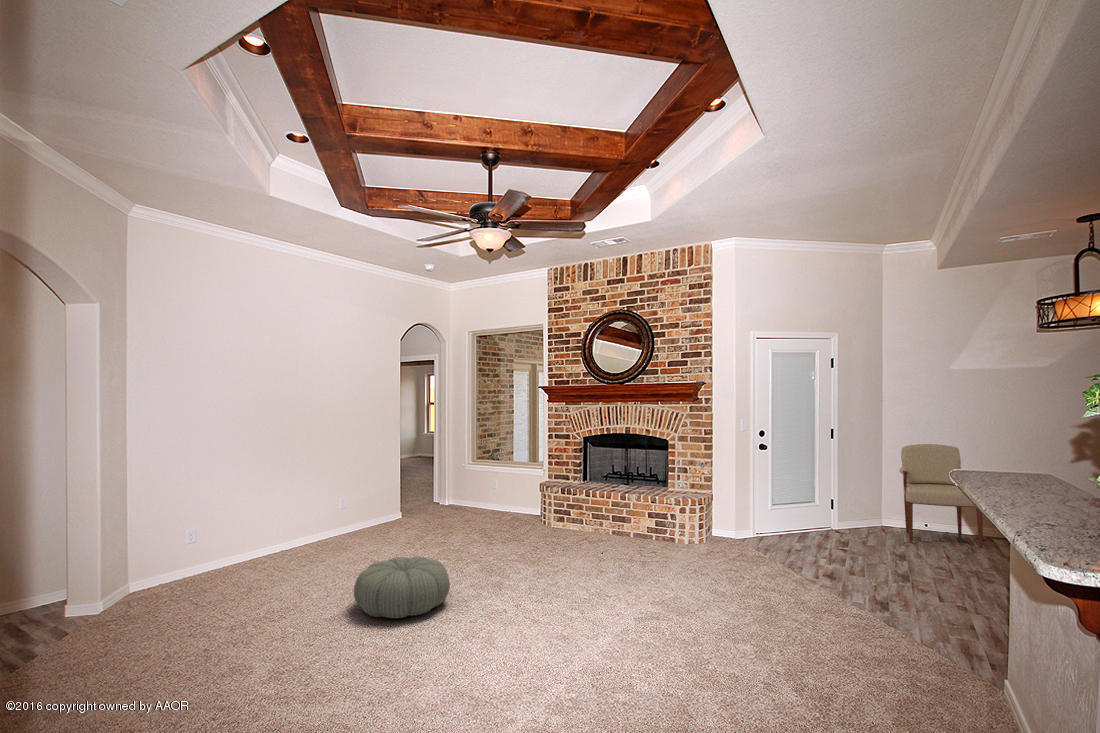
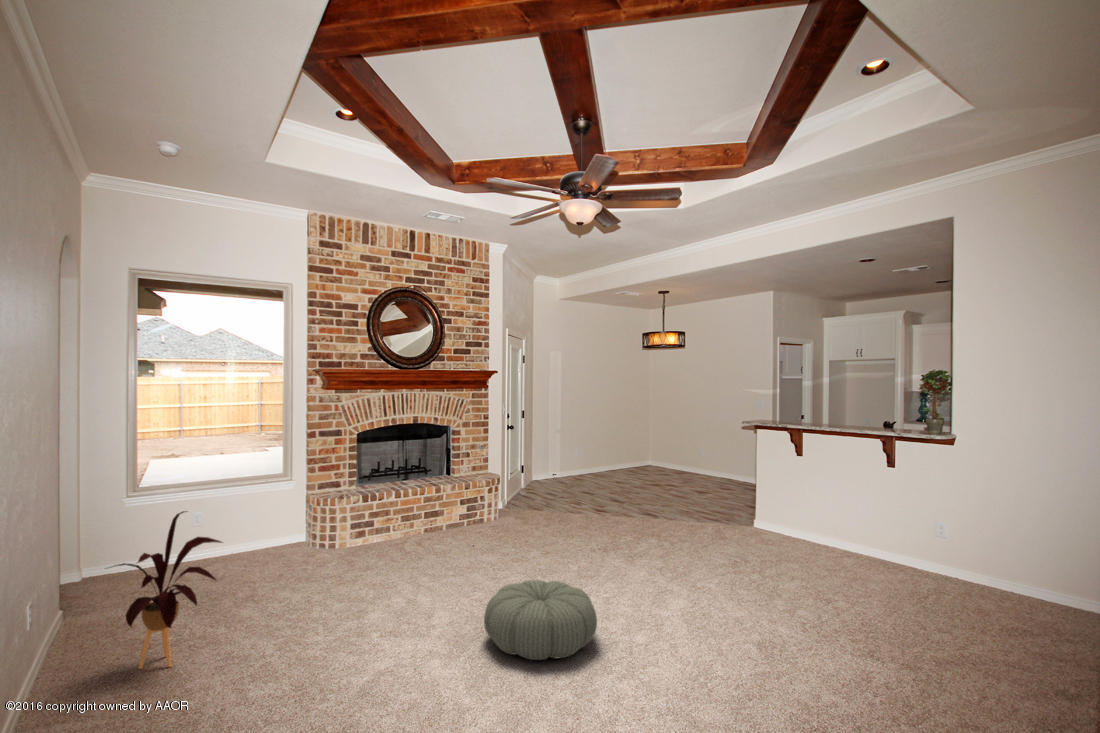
armchair: present [899,444,983,548] -> none [540,417,590,486]
house plant: none [321,464,370,542] -> present [112,511,222,669]

